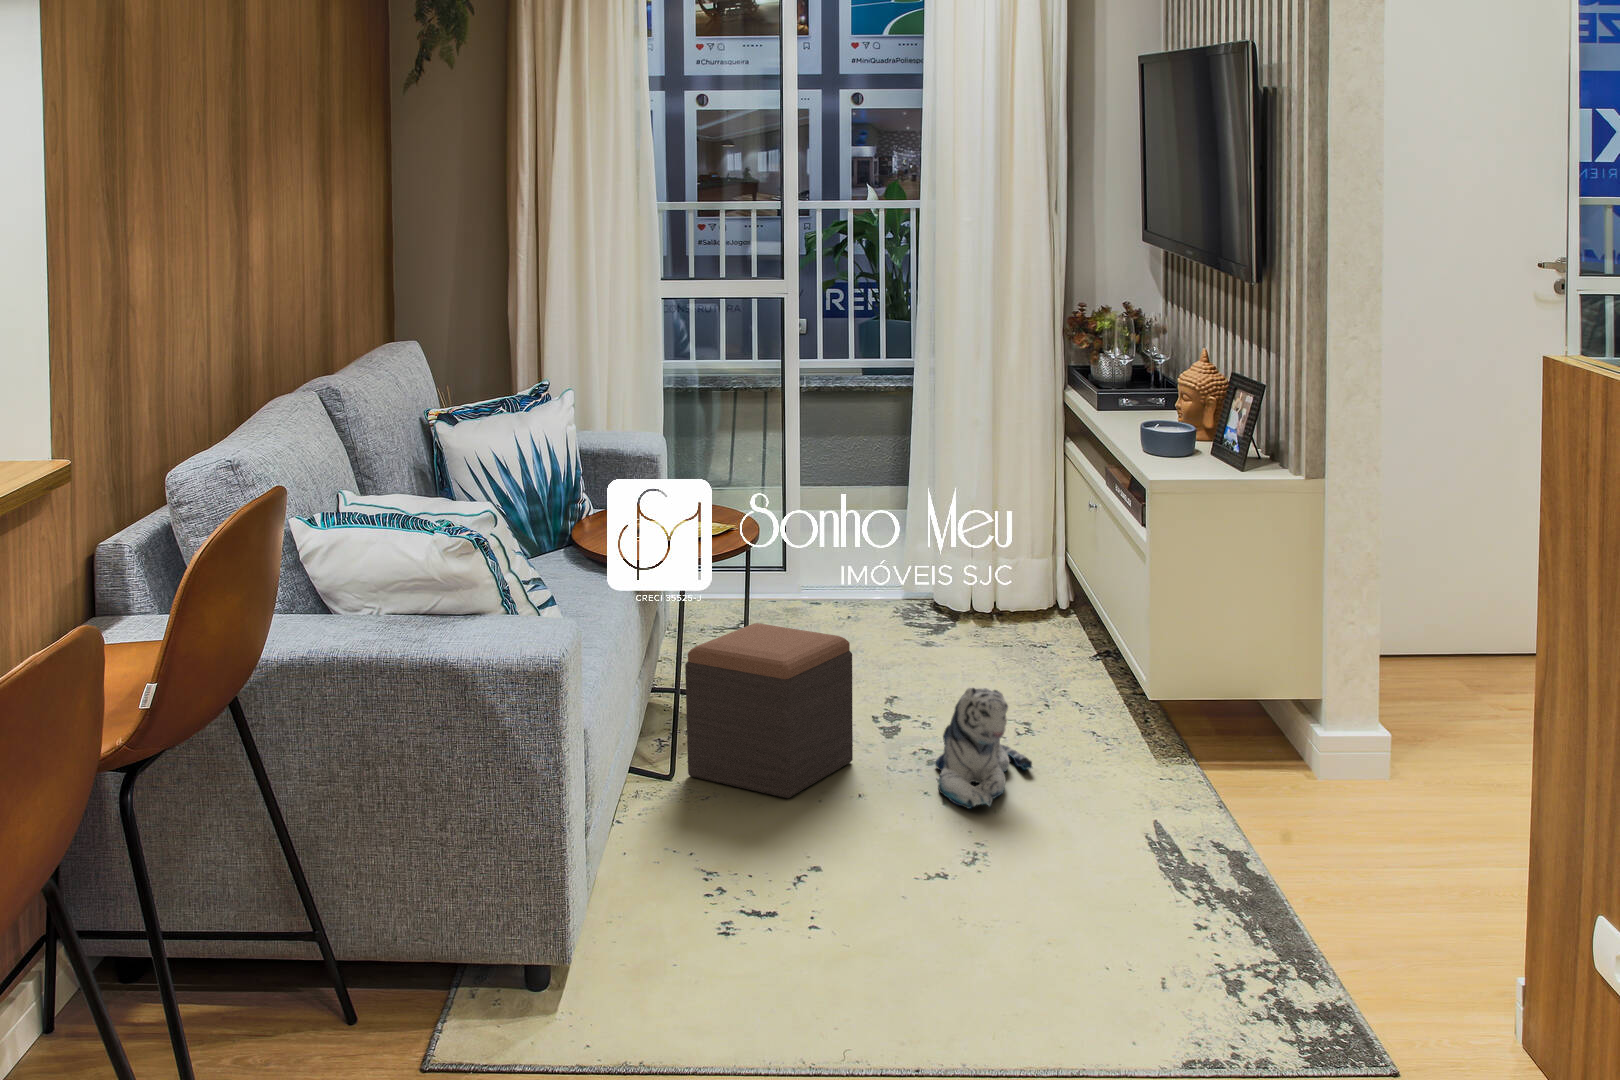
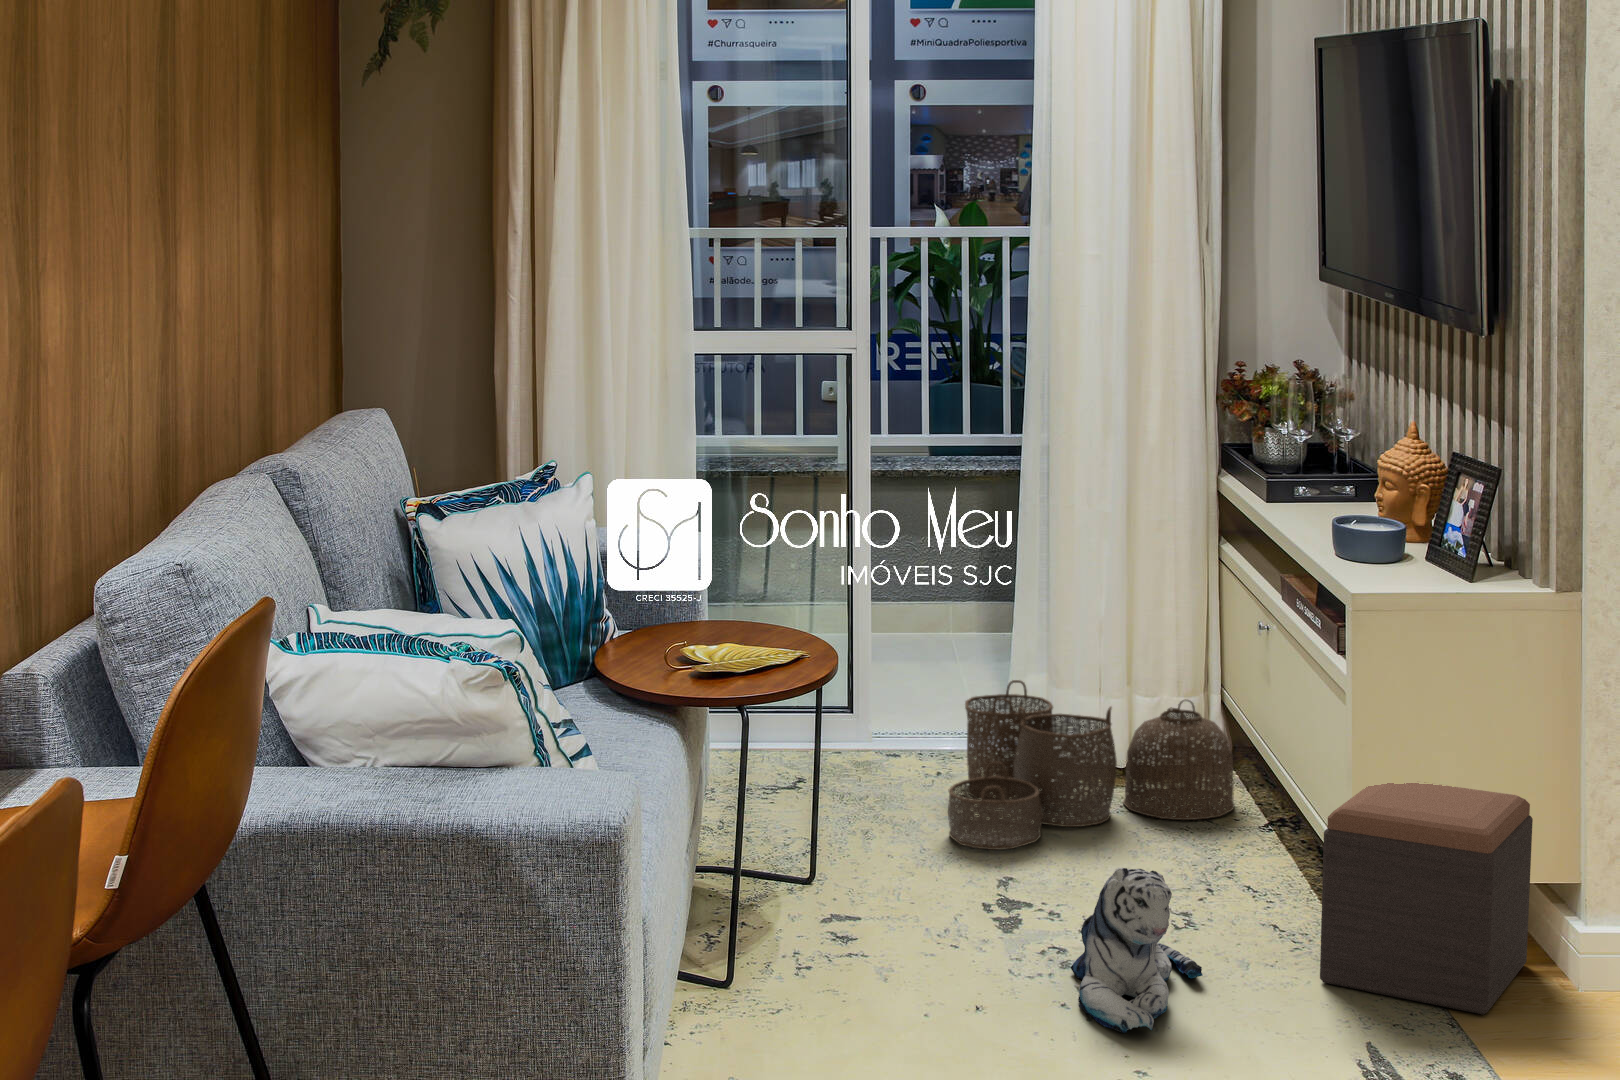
woven basket: none [850,548,1071,677] -> present [948,680,1235,850]
footstool: present [685,623,853,798] -> present [1320,782,1533,1015]

